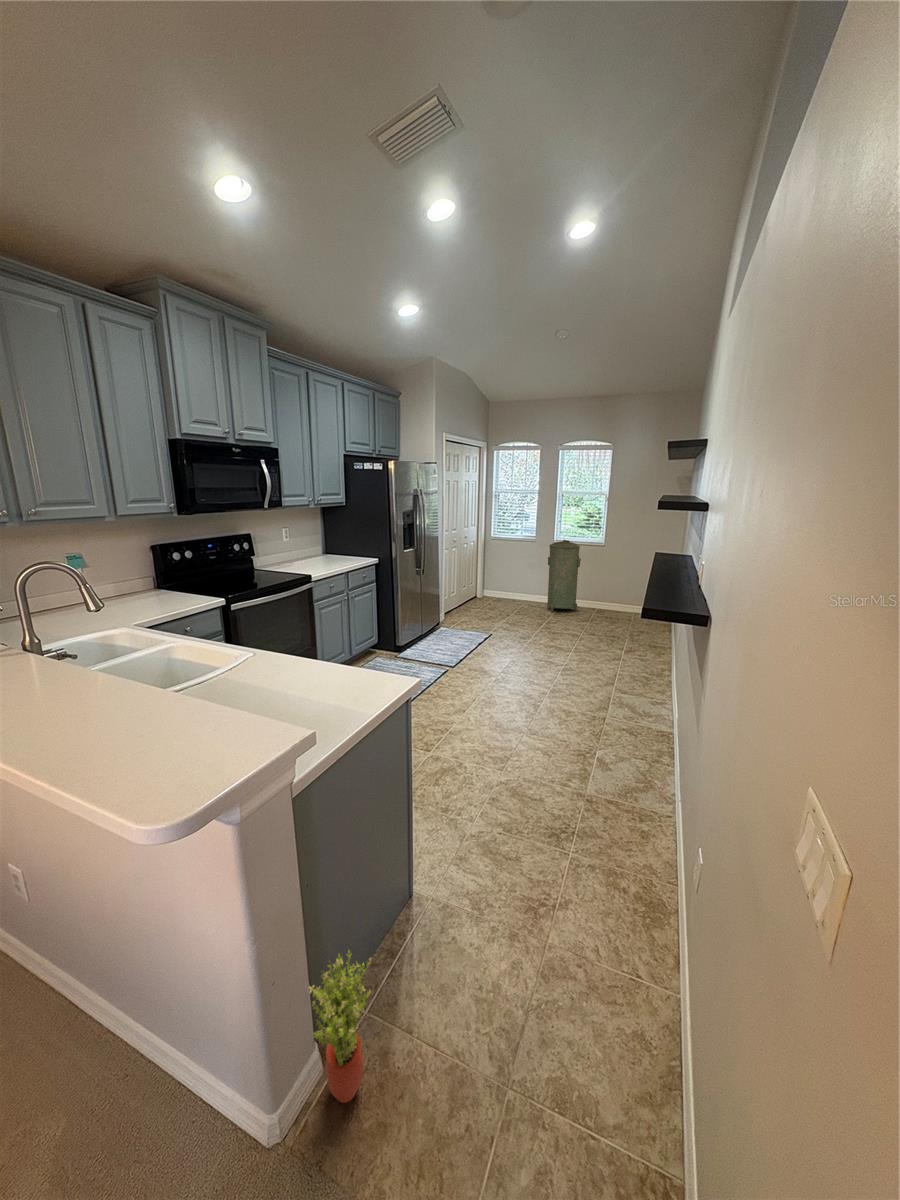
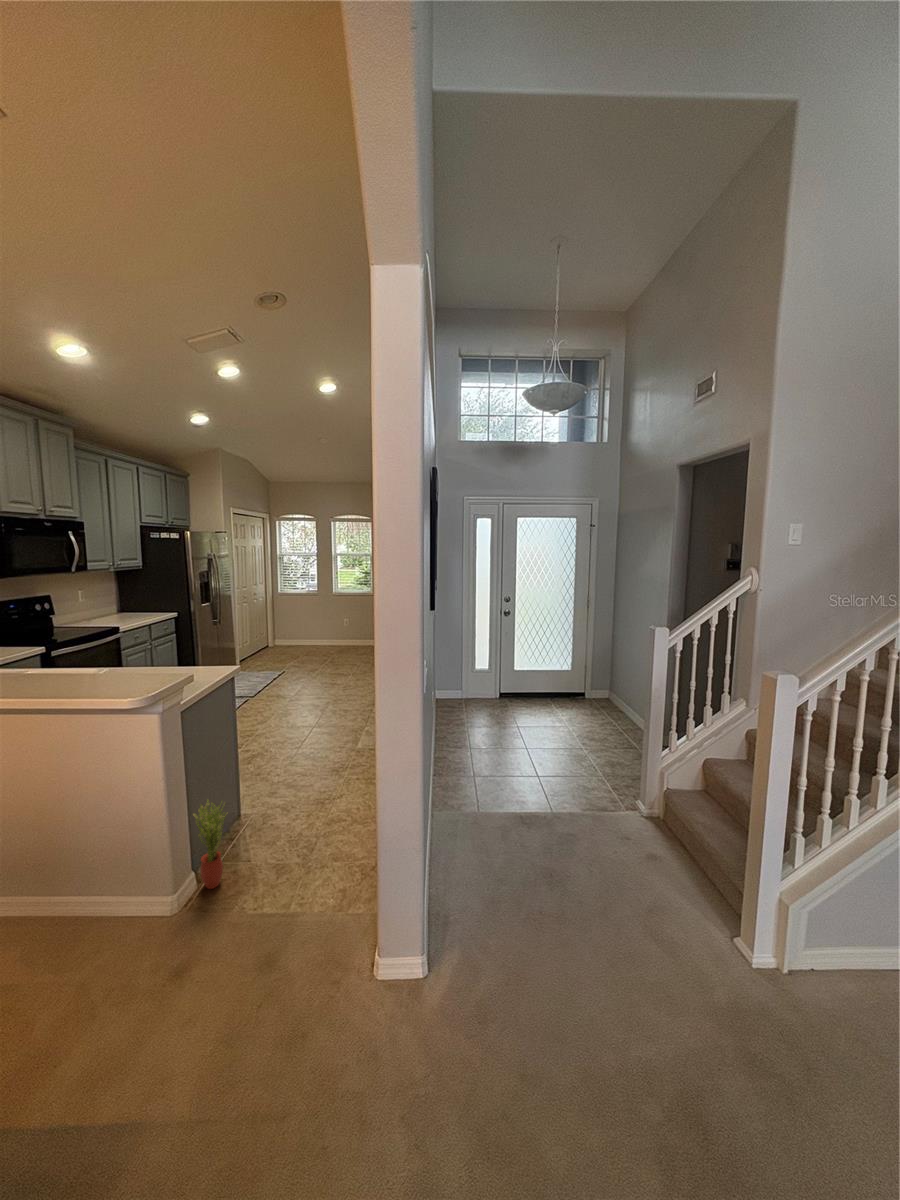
trash can: present [547,540,581,612] -> none [329,592,356,650]

